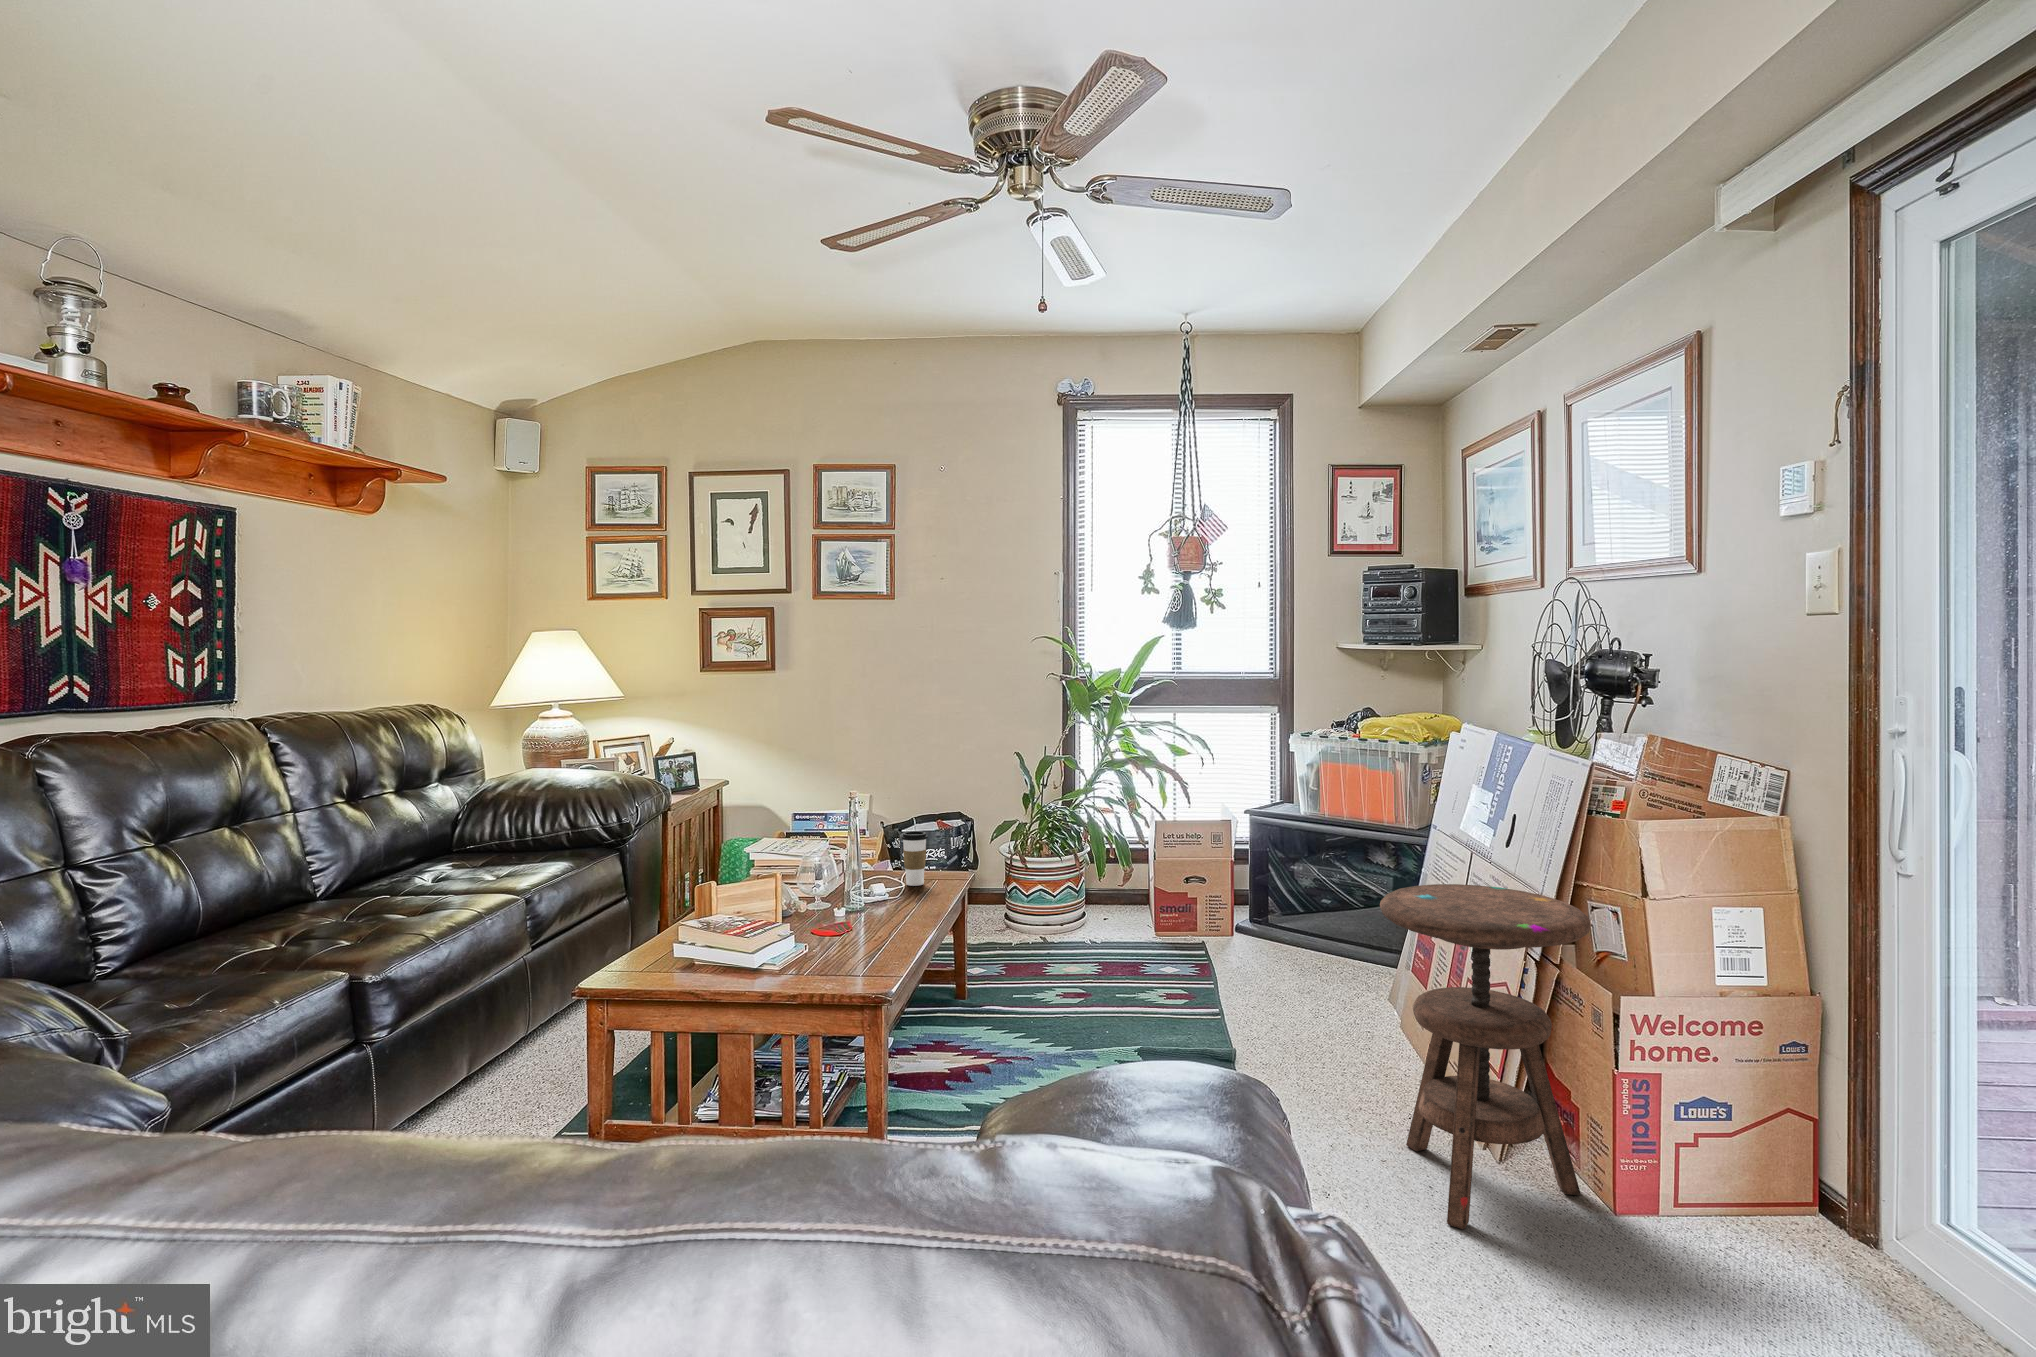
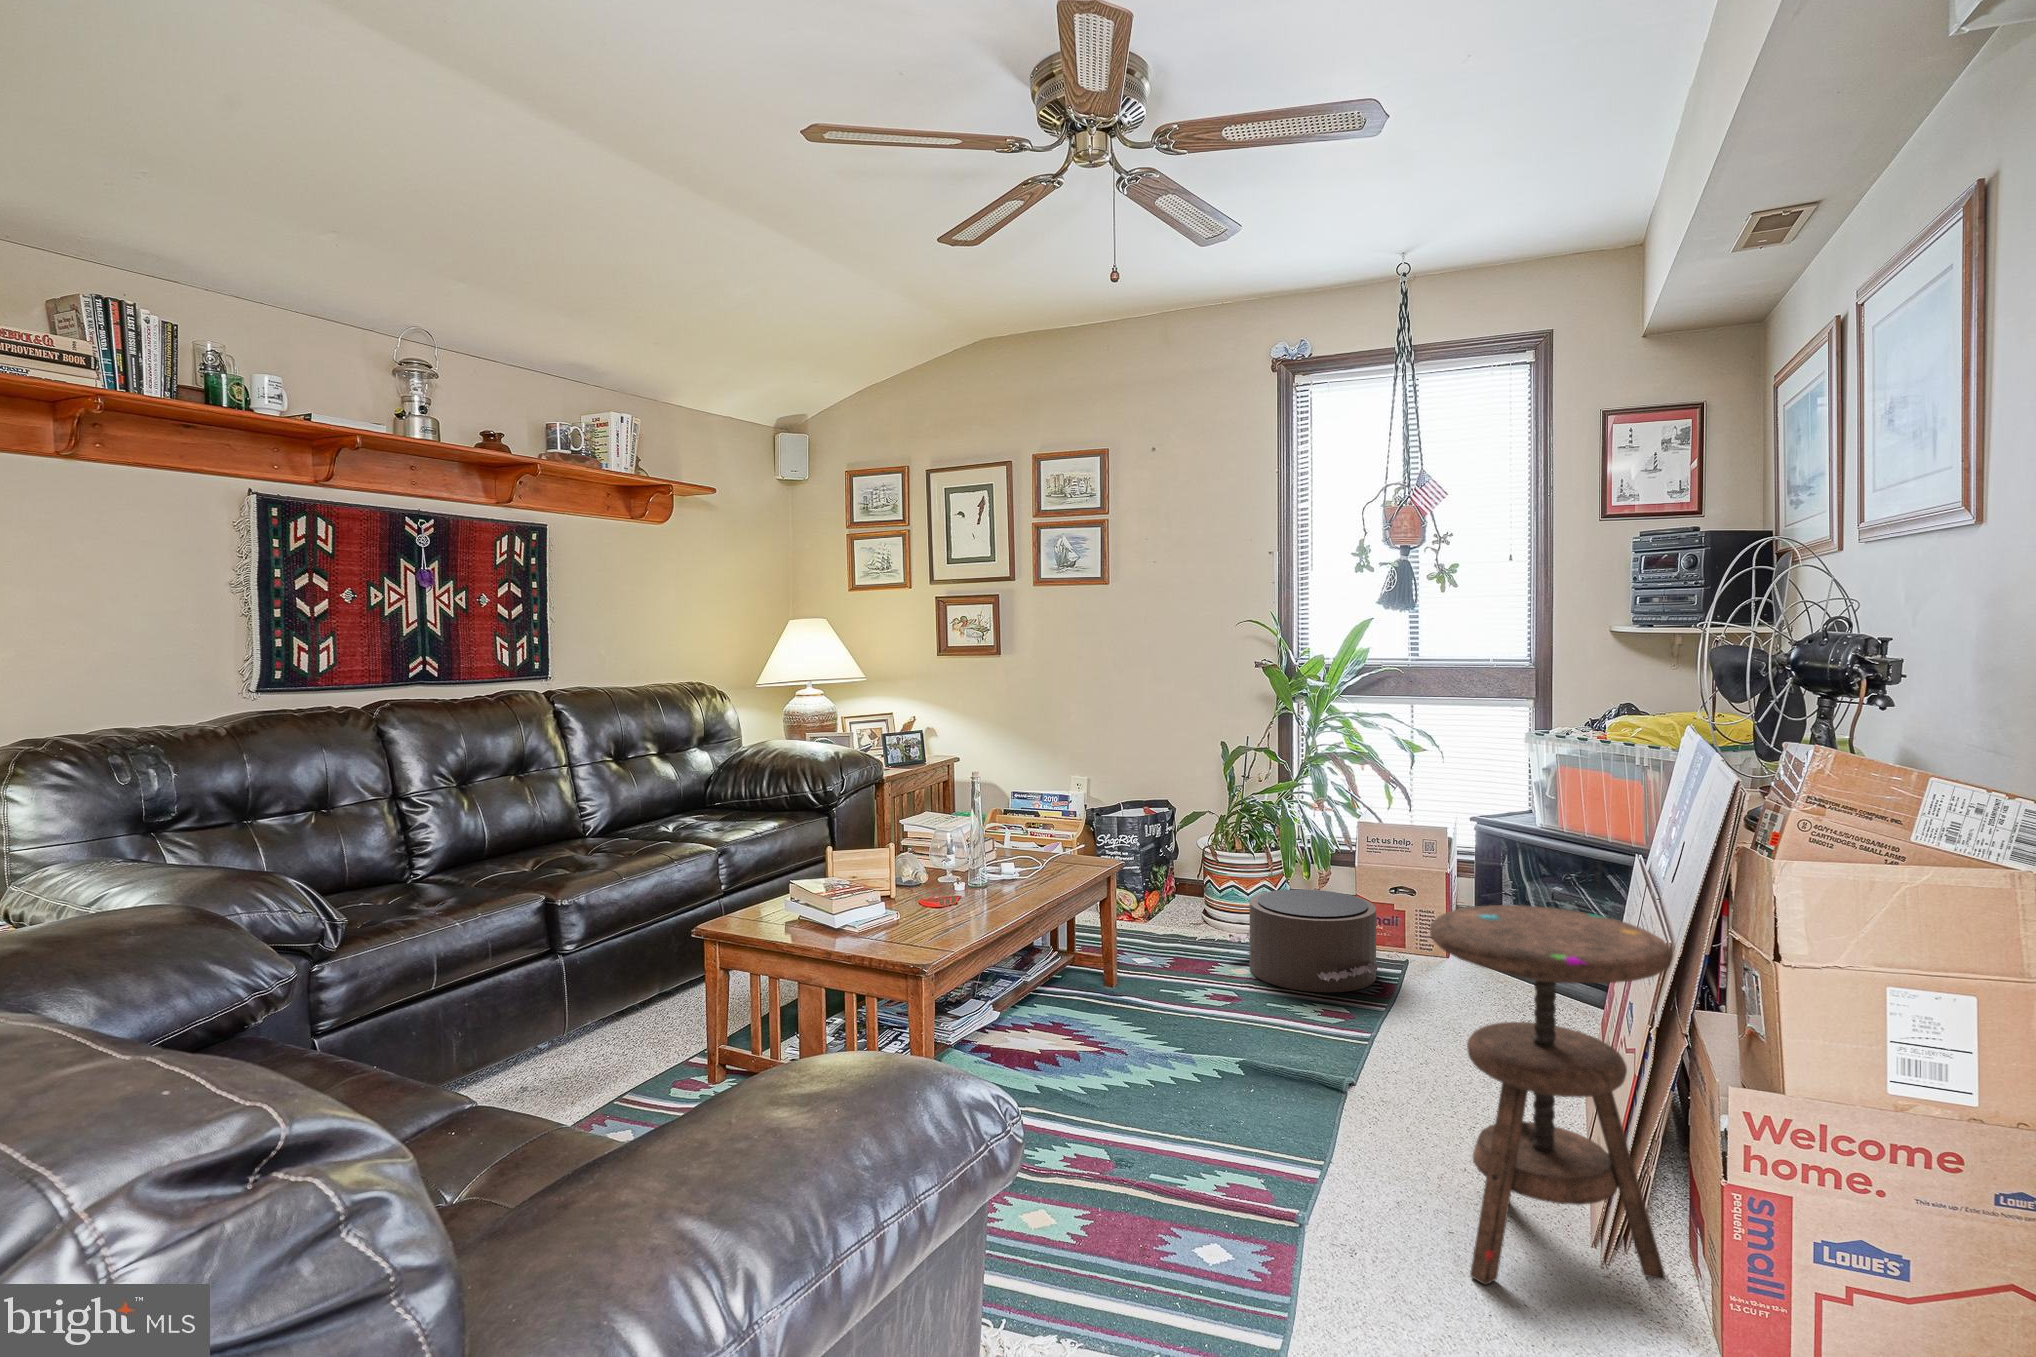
coffee cup: present [901,831,928,886] -> none [1046,815,1071,868]
pouf: none [1052,888,1205,984] -> present [1227,889,1384,992]

